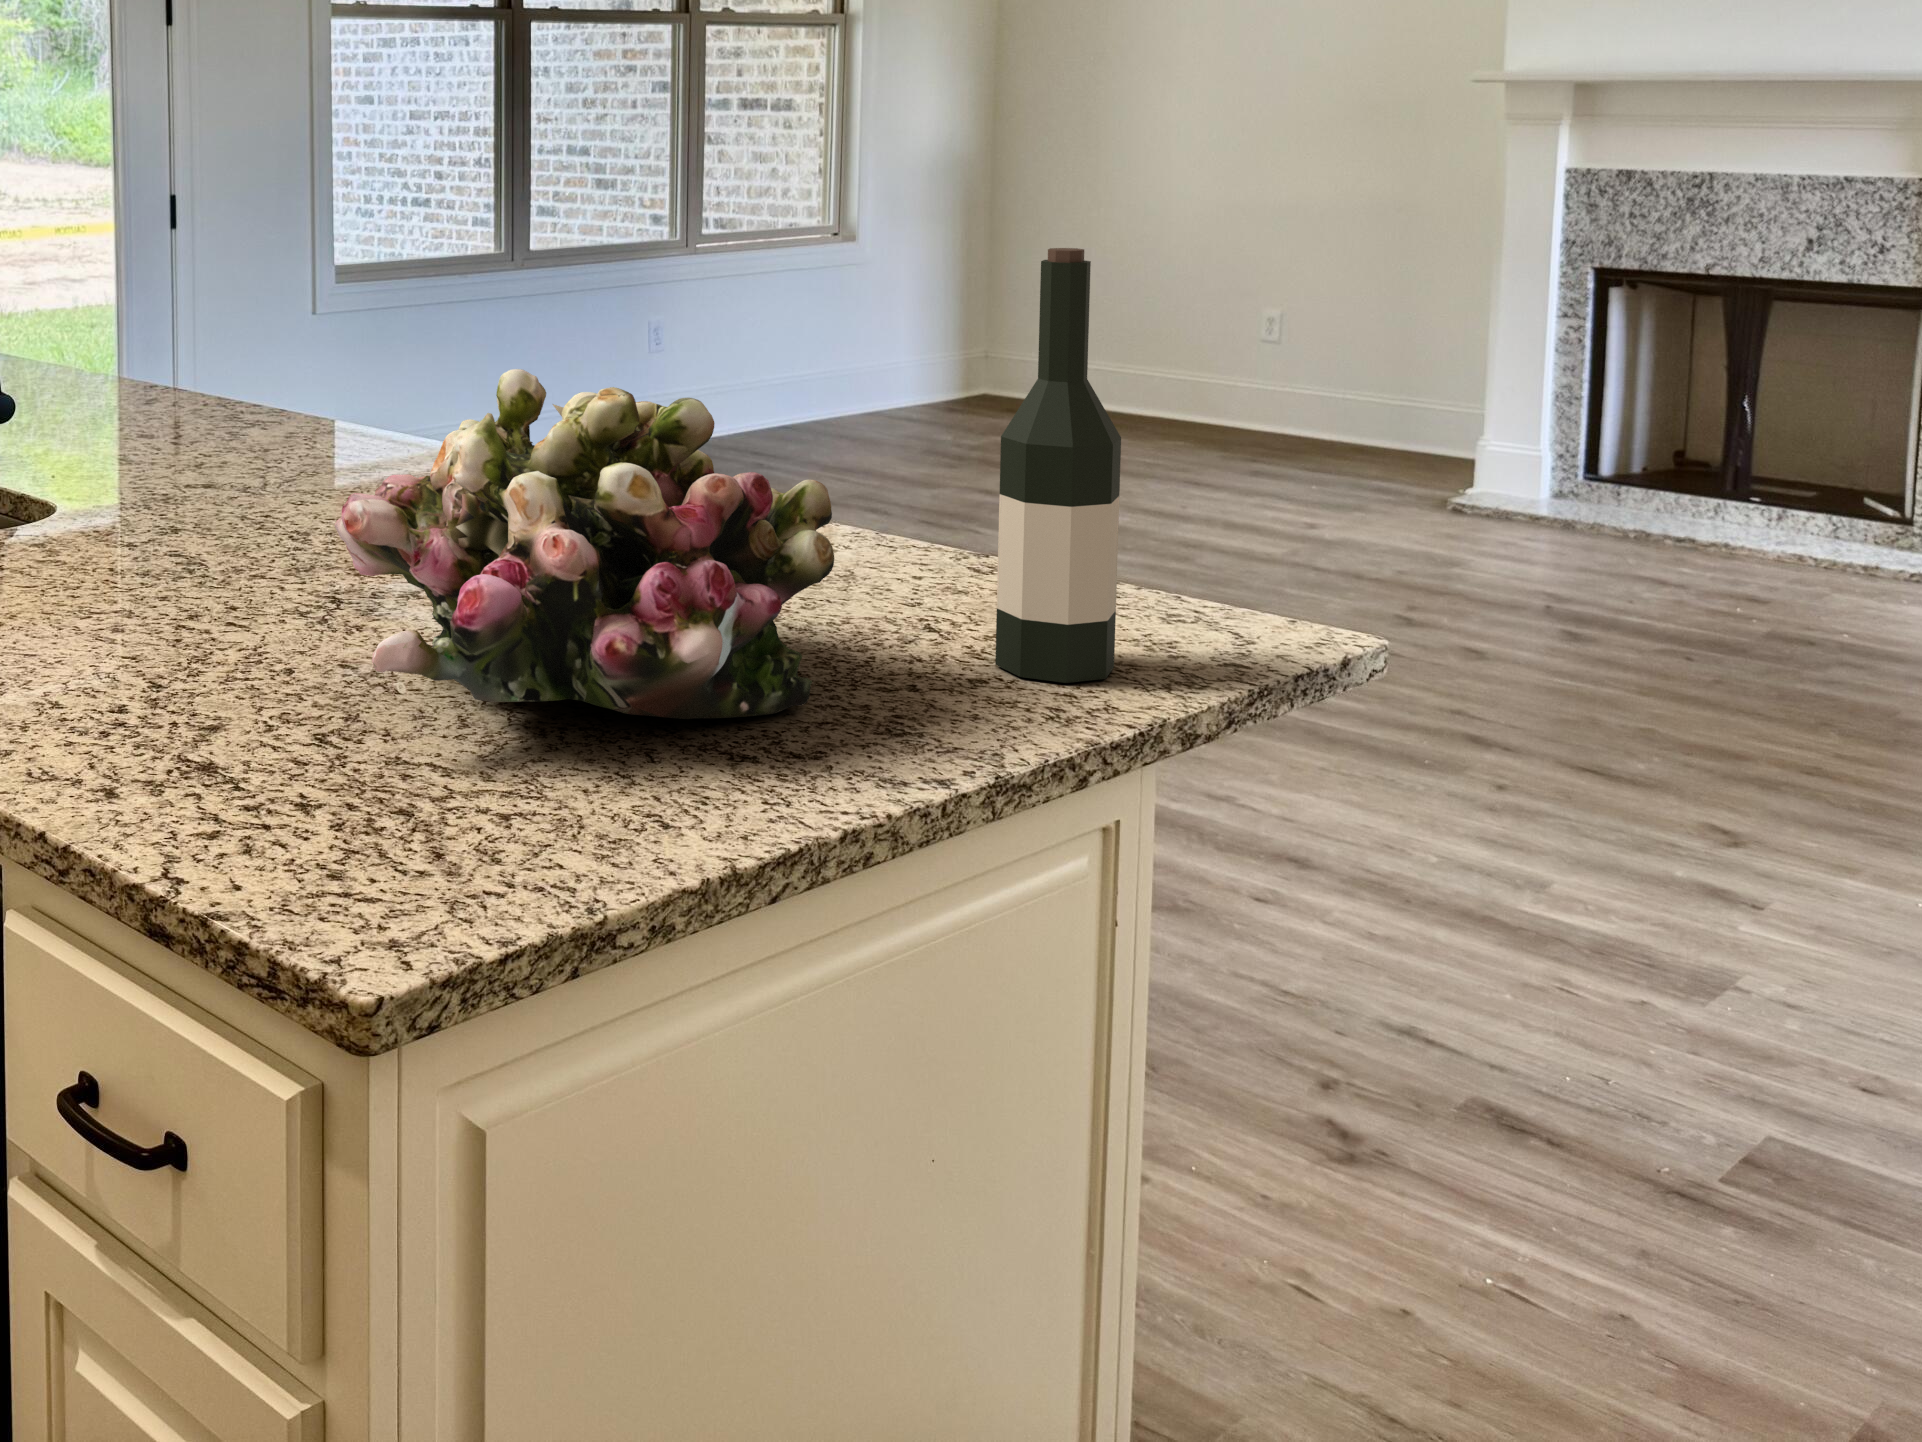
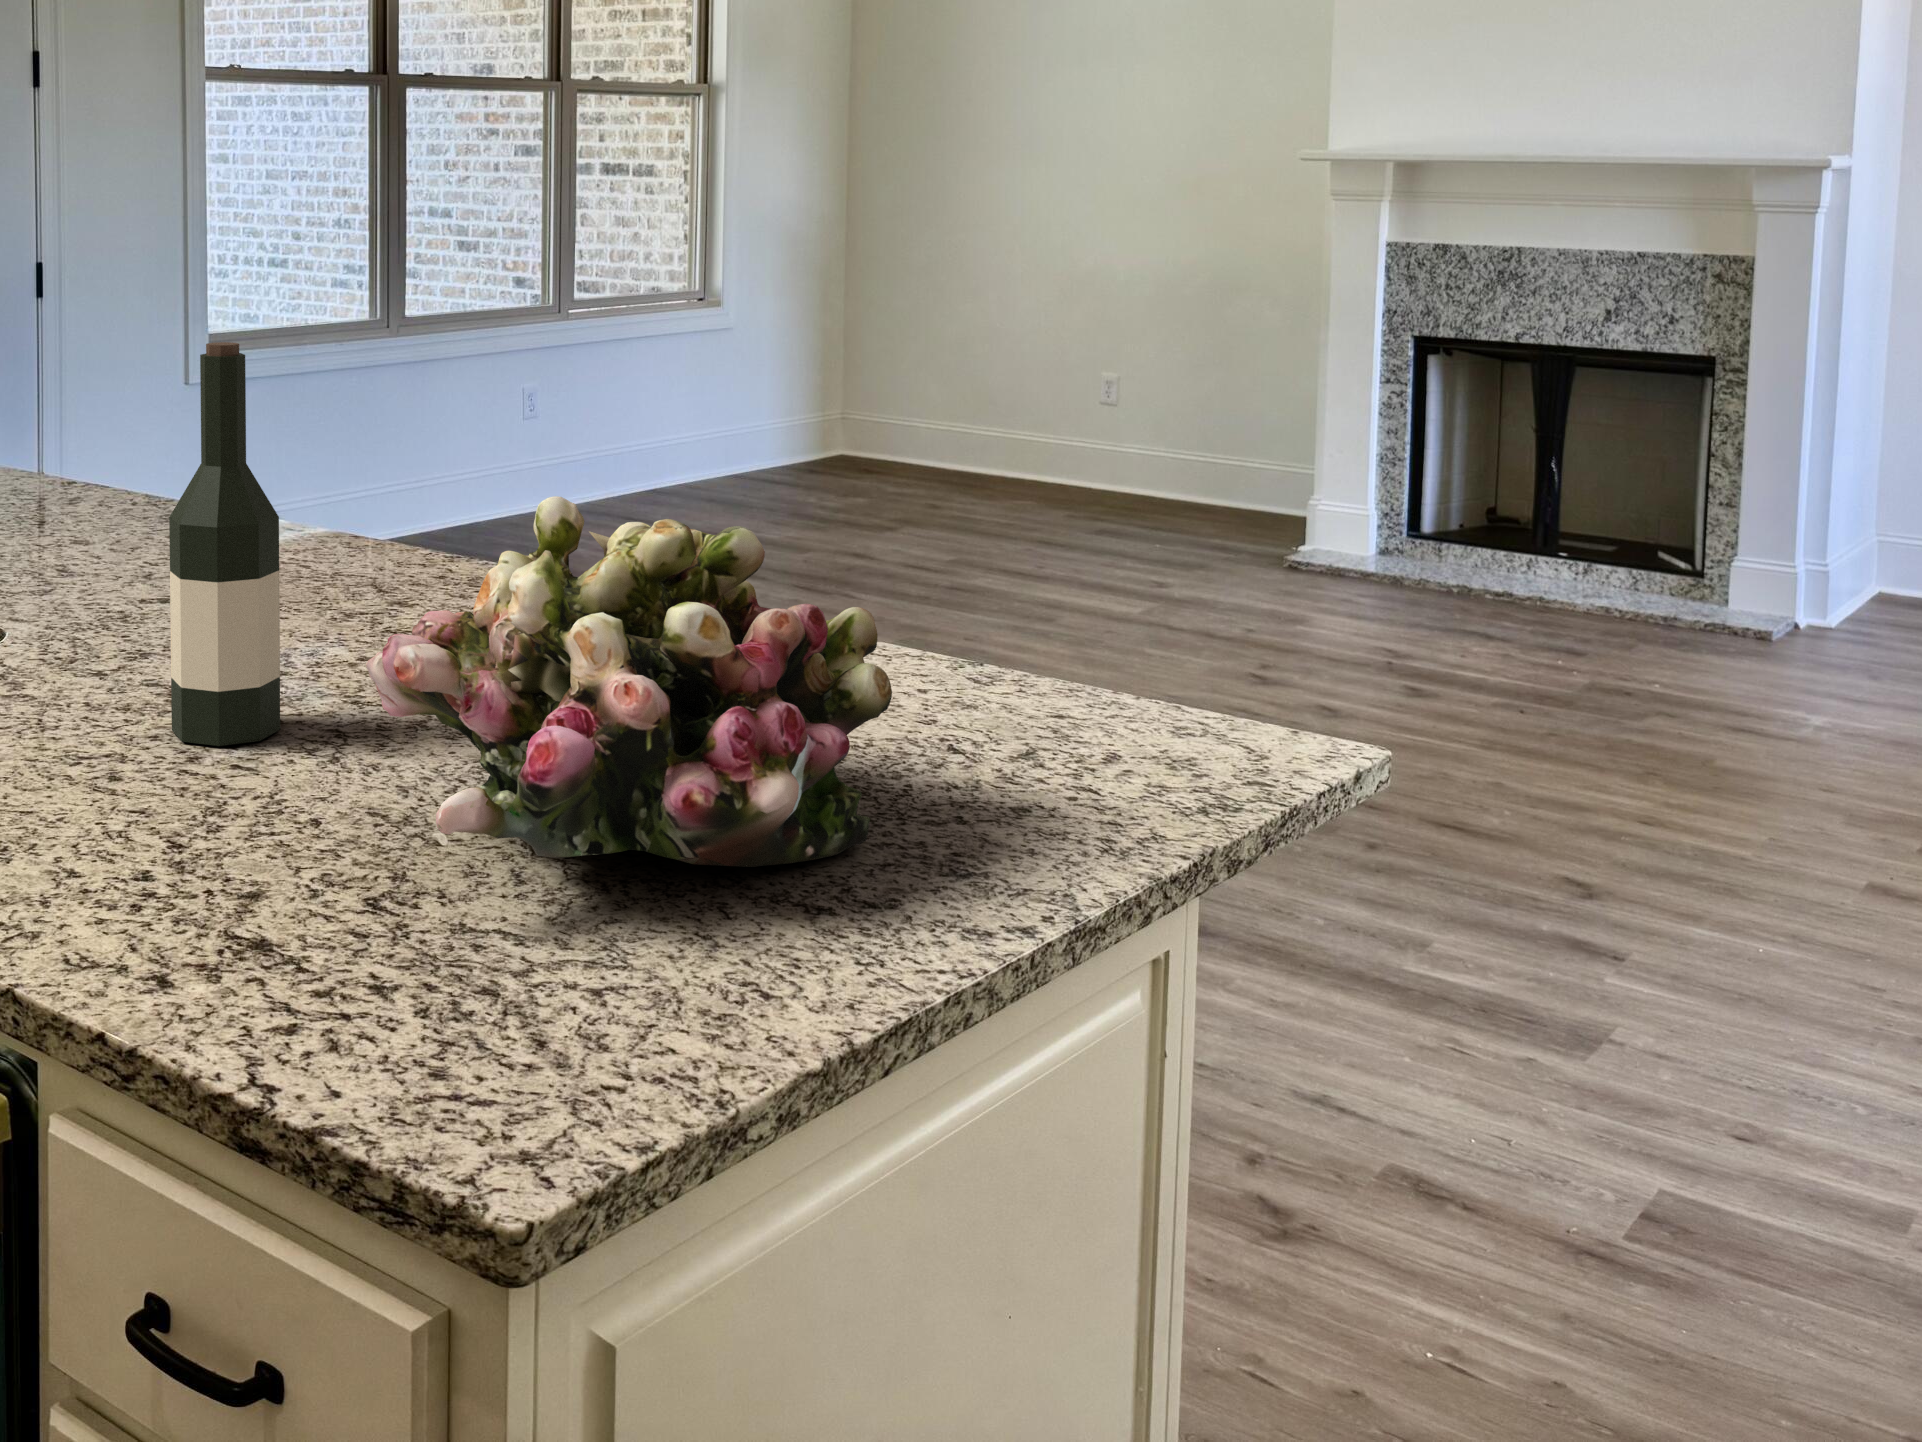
wine bottle: present [995,248,1121,683] -> present [169,342,280,746]

